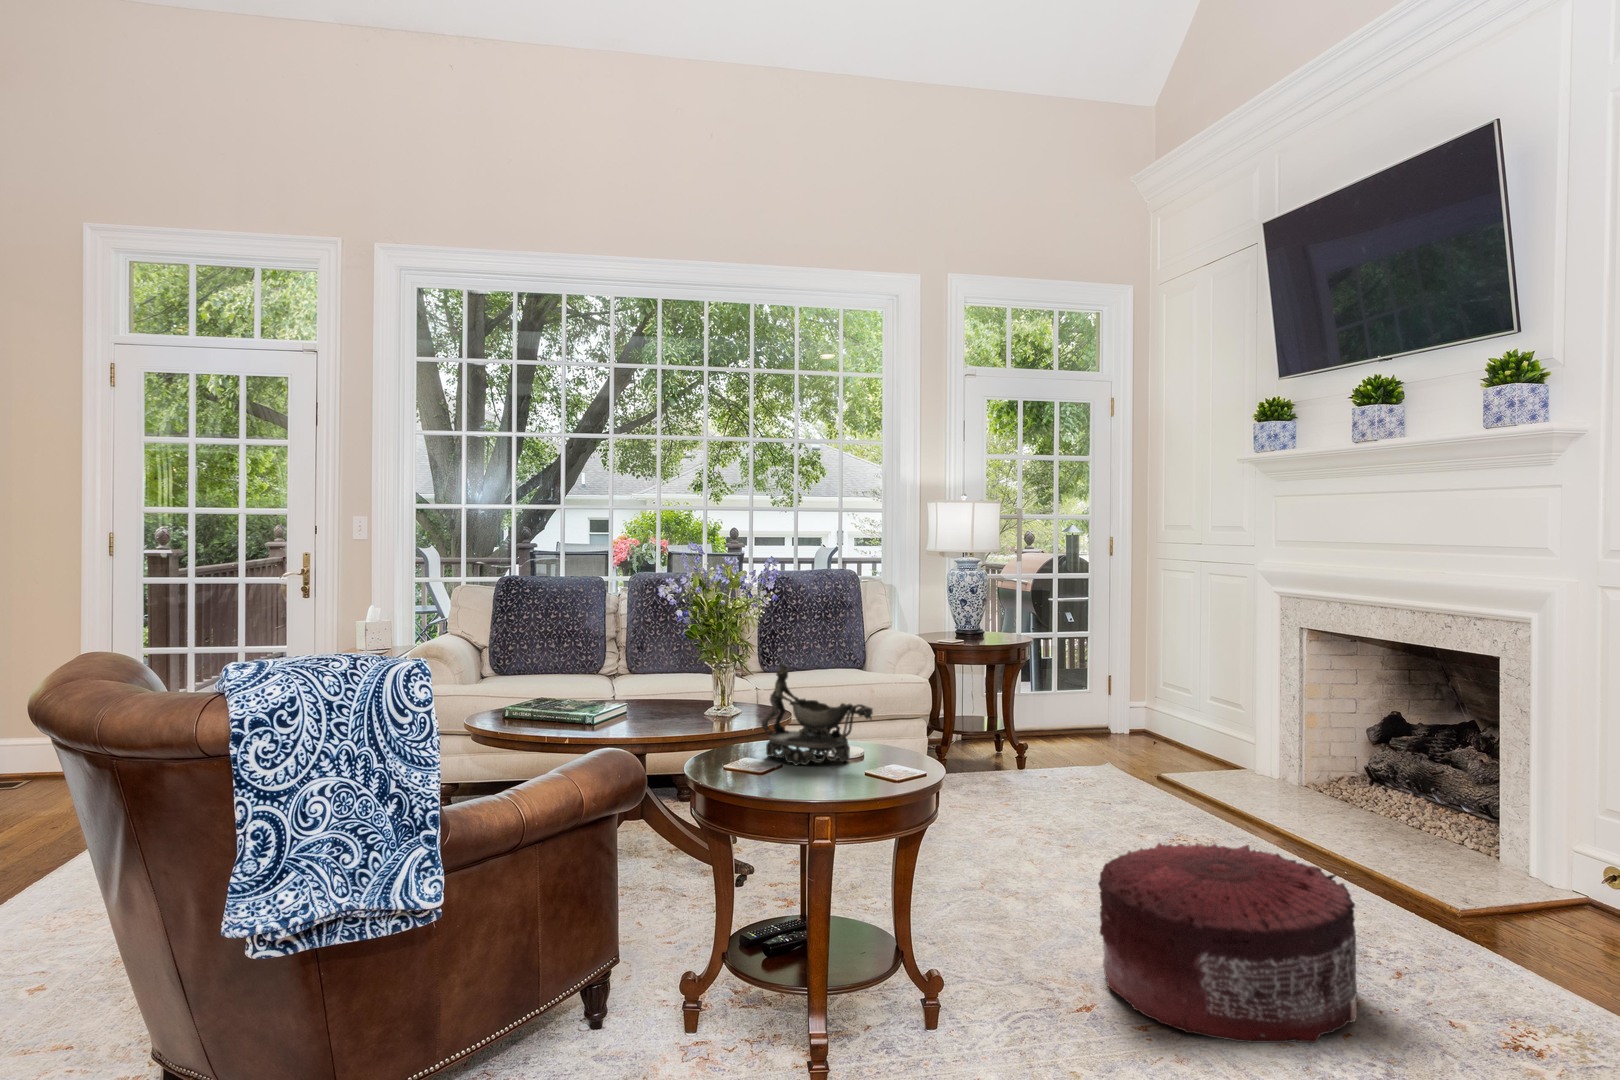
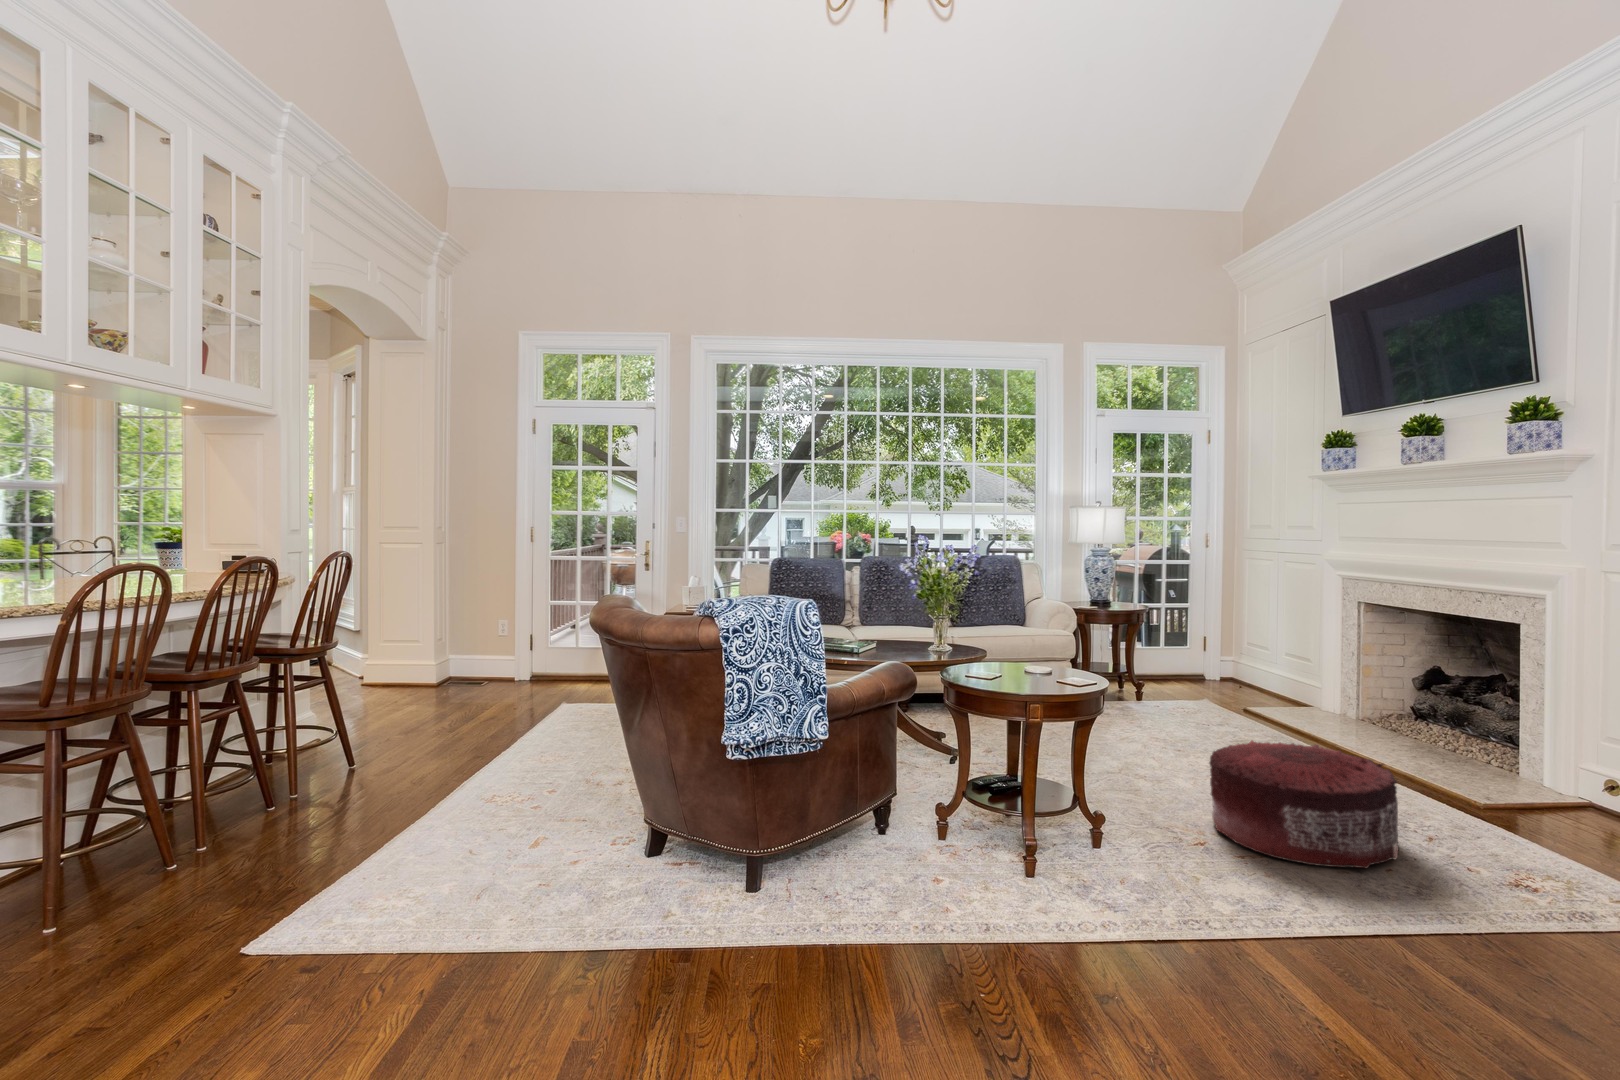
decorative bowl: present [762,664,873,765] -> none [982,613,1058,677]

